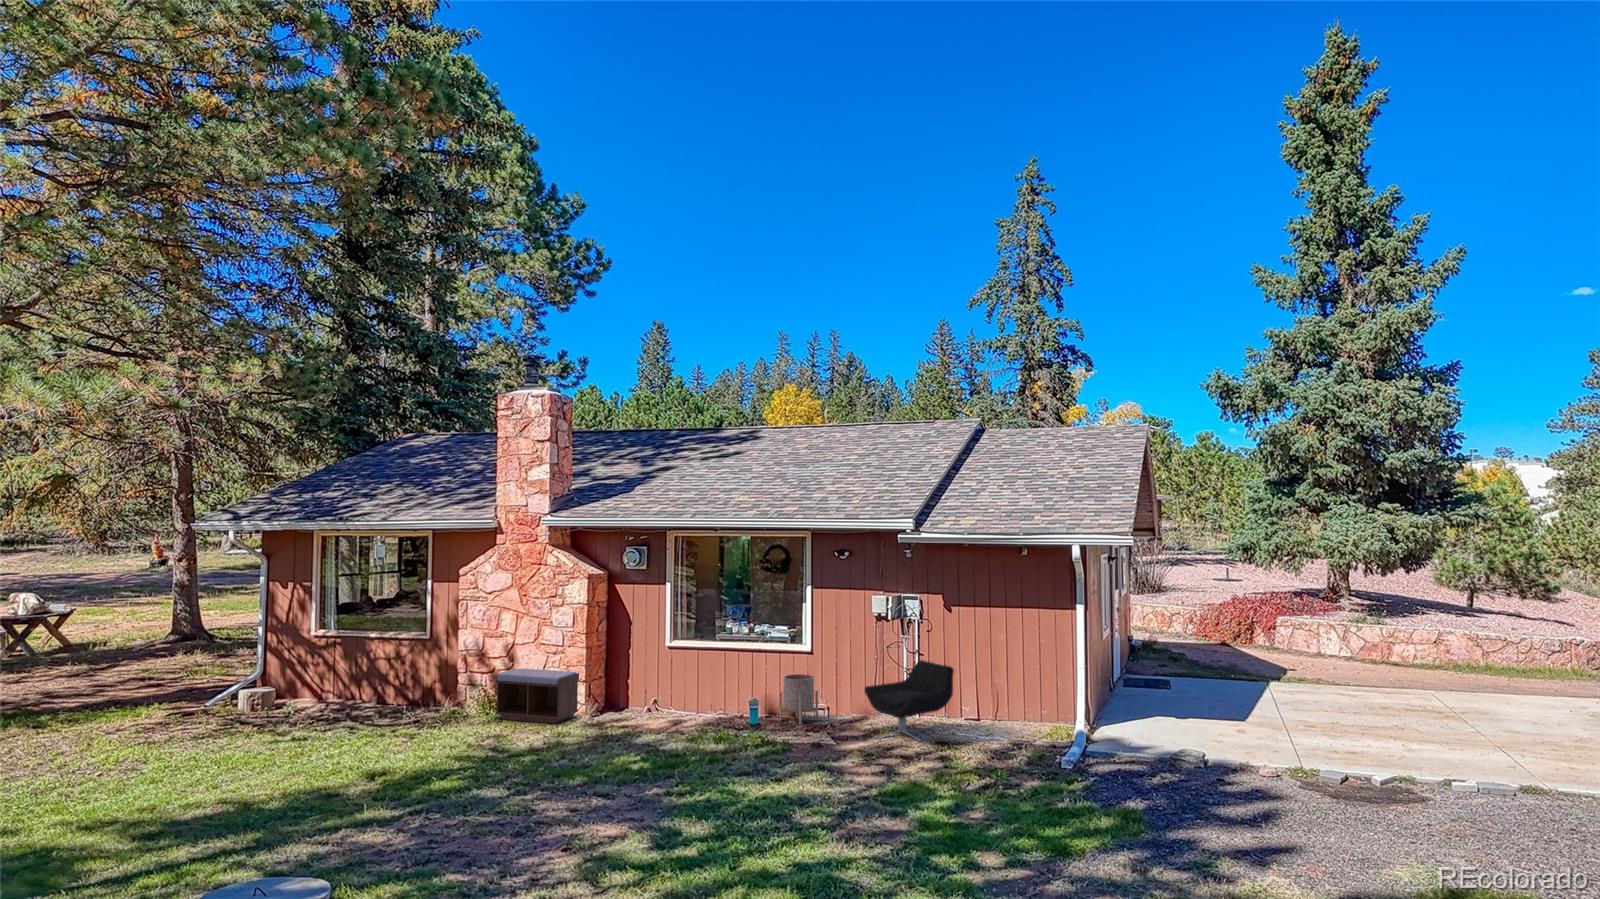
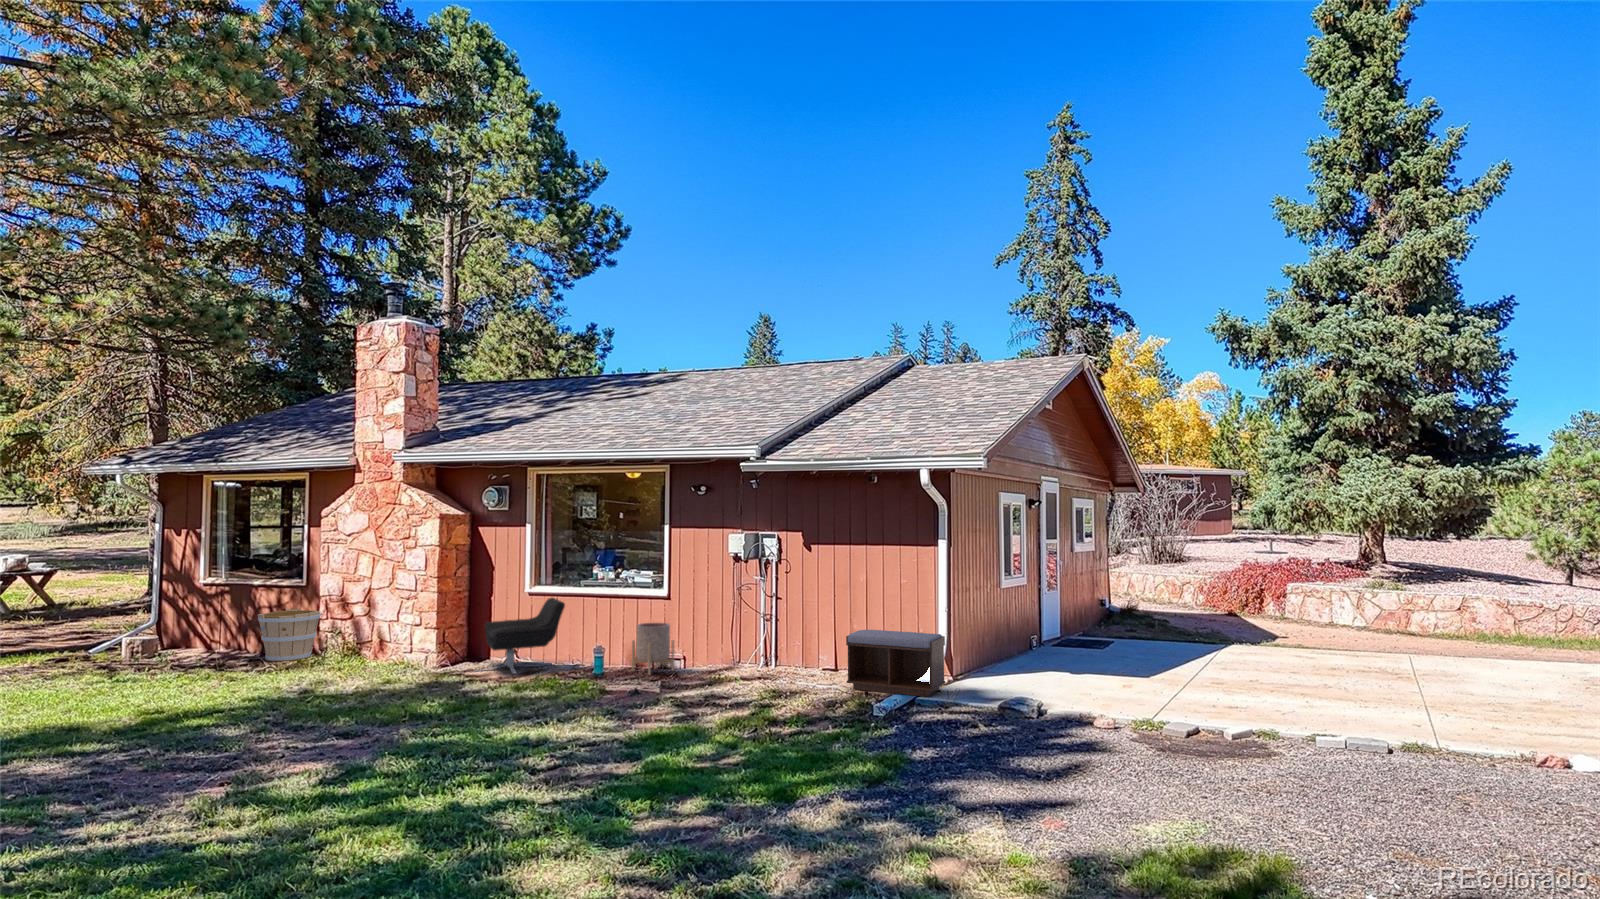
lounge chair: present [865,660,954,741] -> present [485,598,565,674]
wooden bucket: none [405,663,461,716] -> present [258,609,321,661]
bench: present [495,669,579,724] -> present [846,630,945,697]

